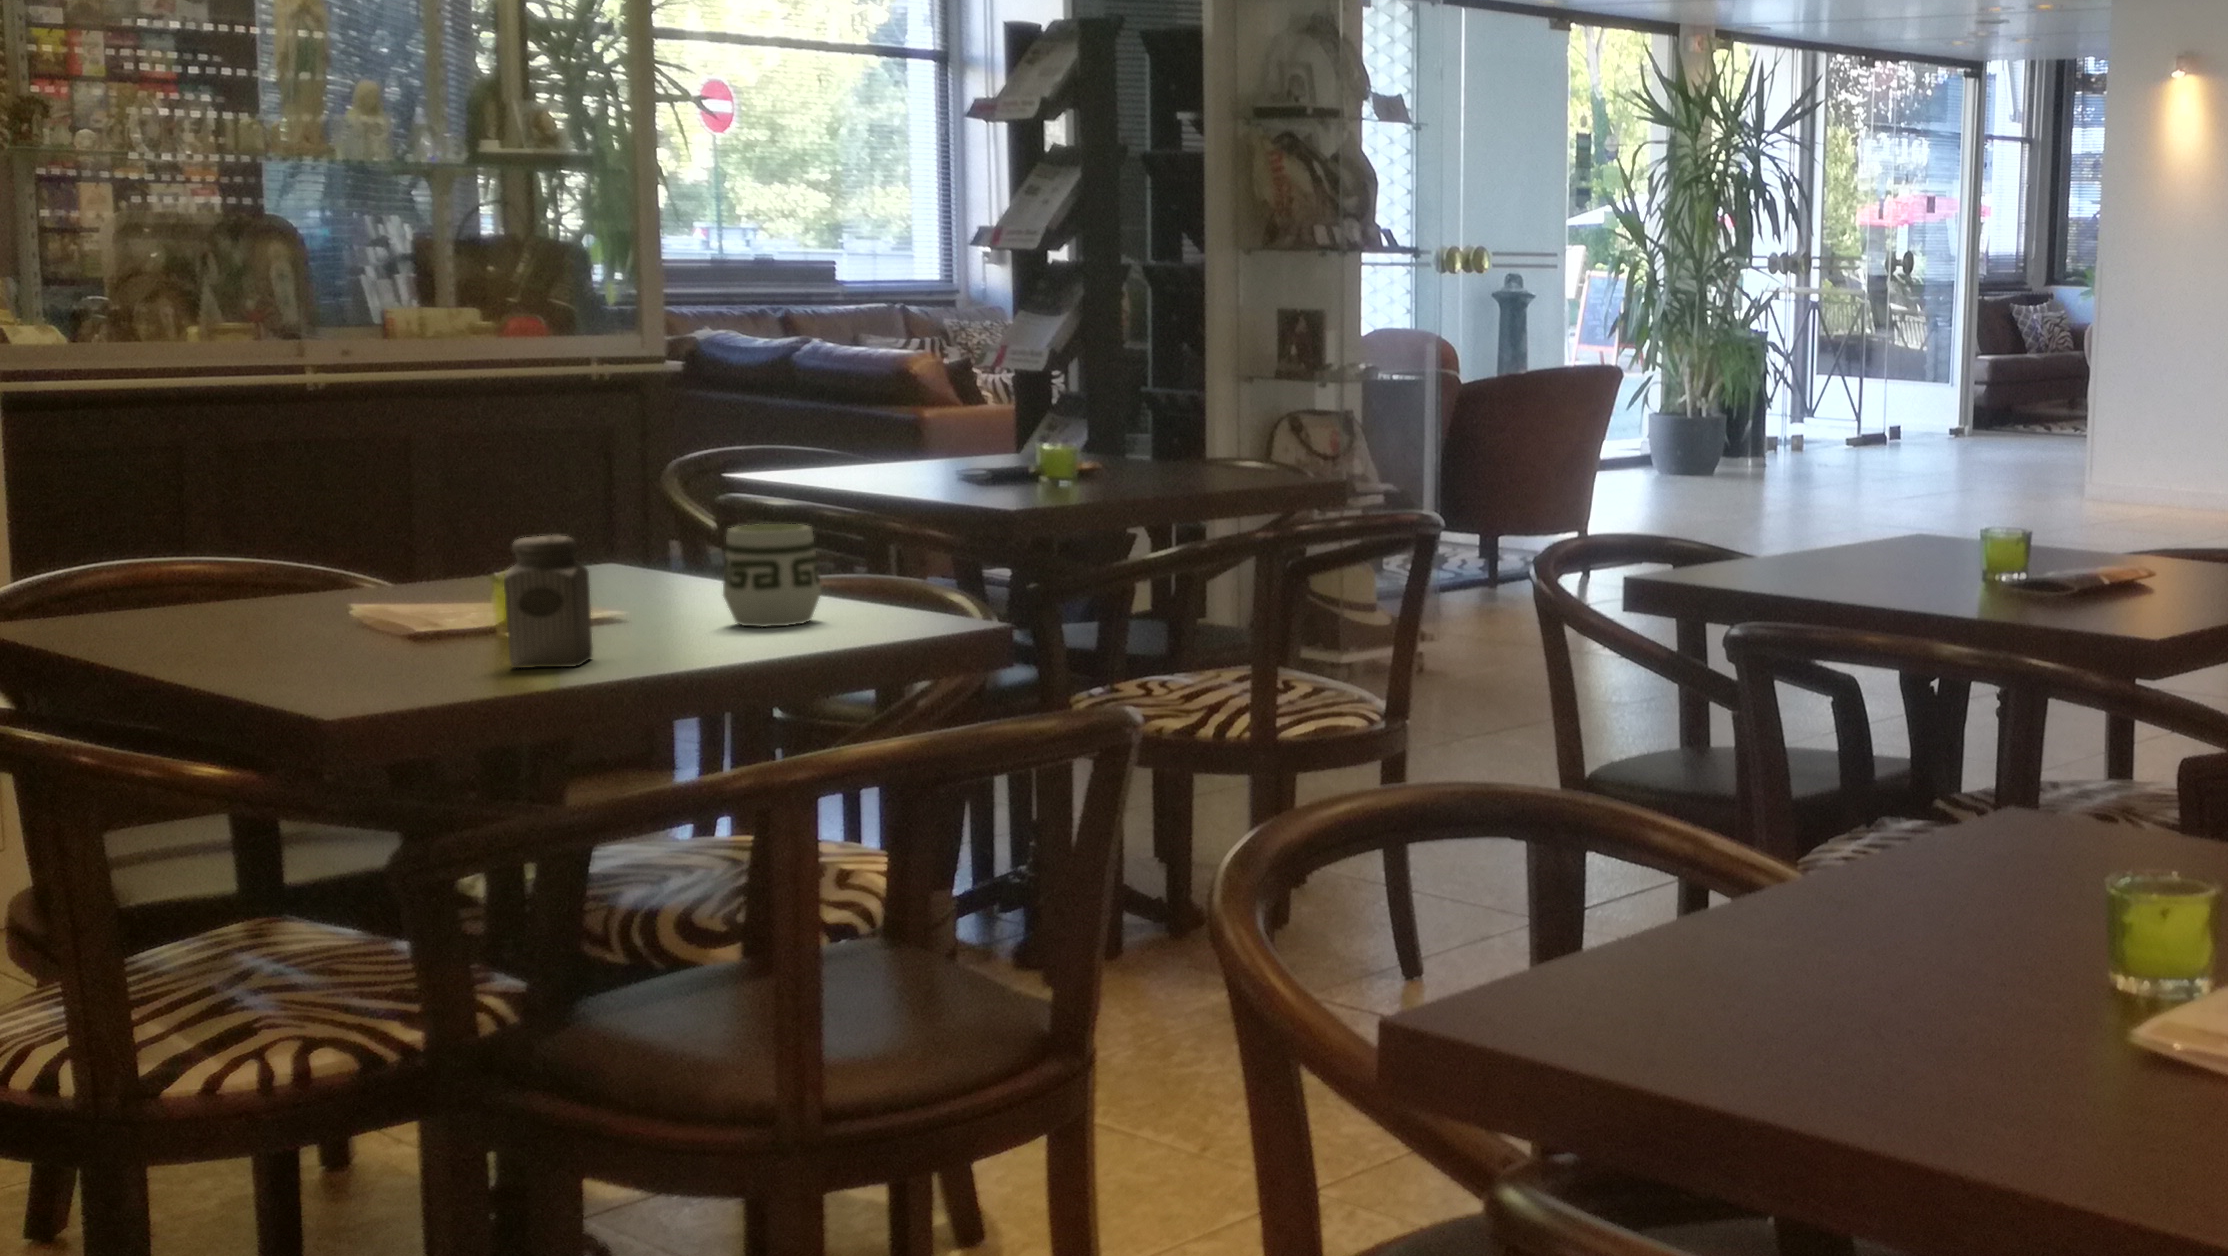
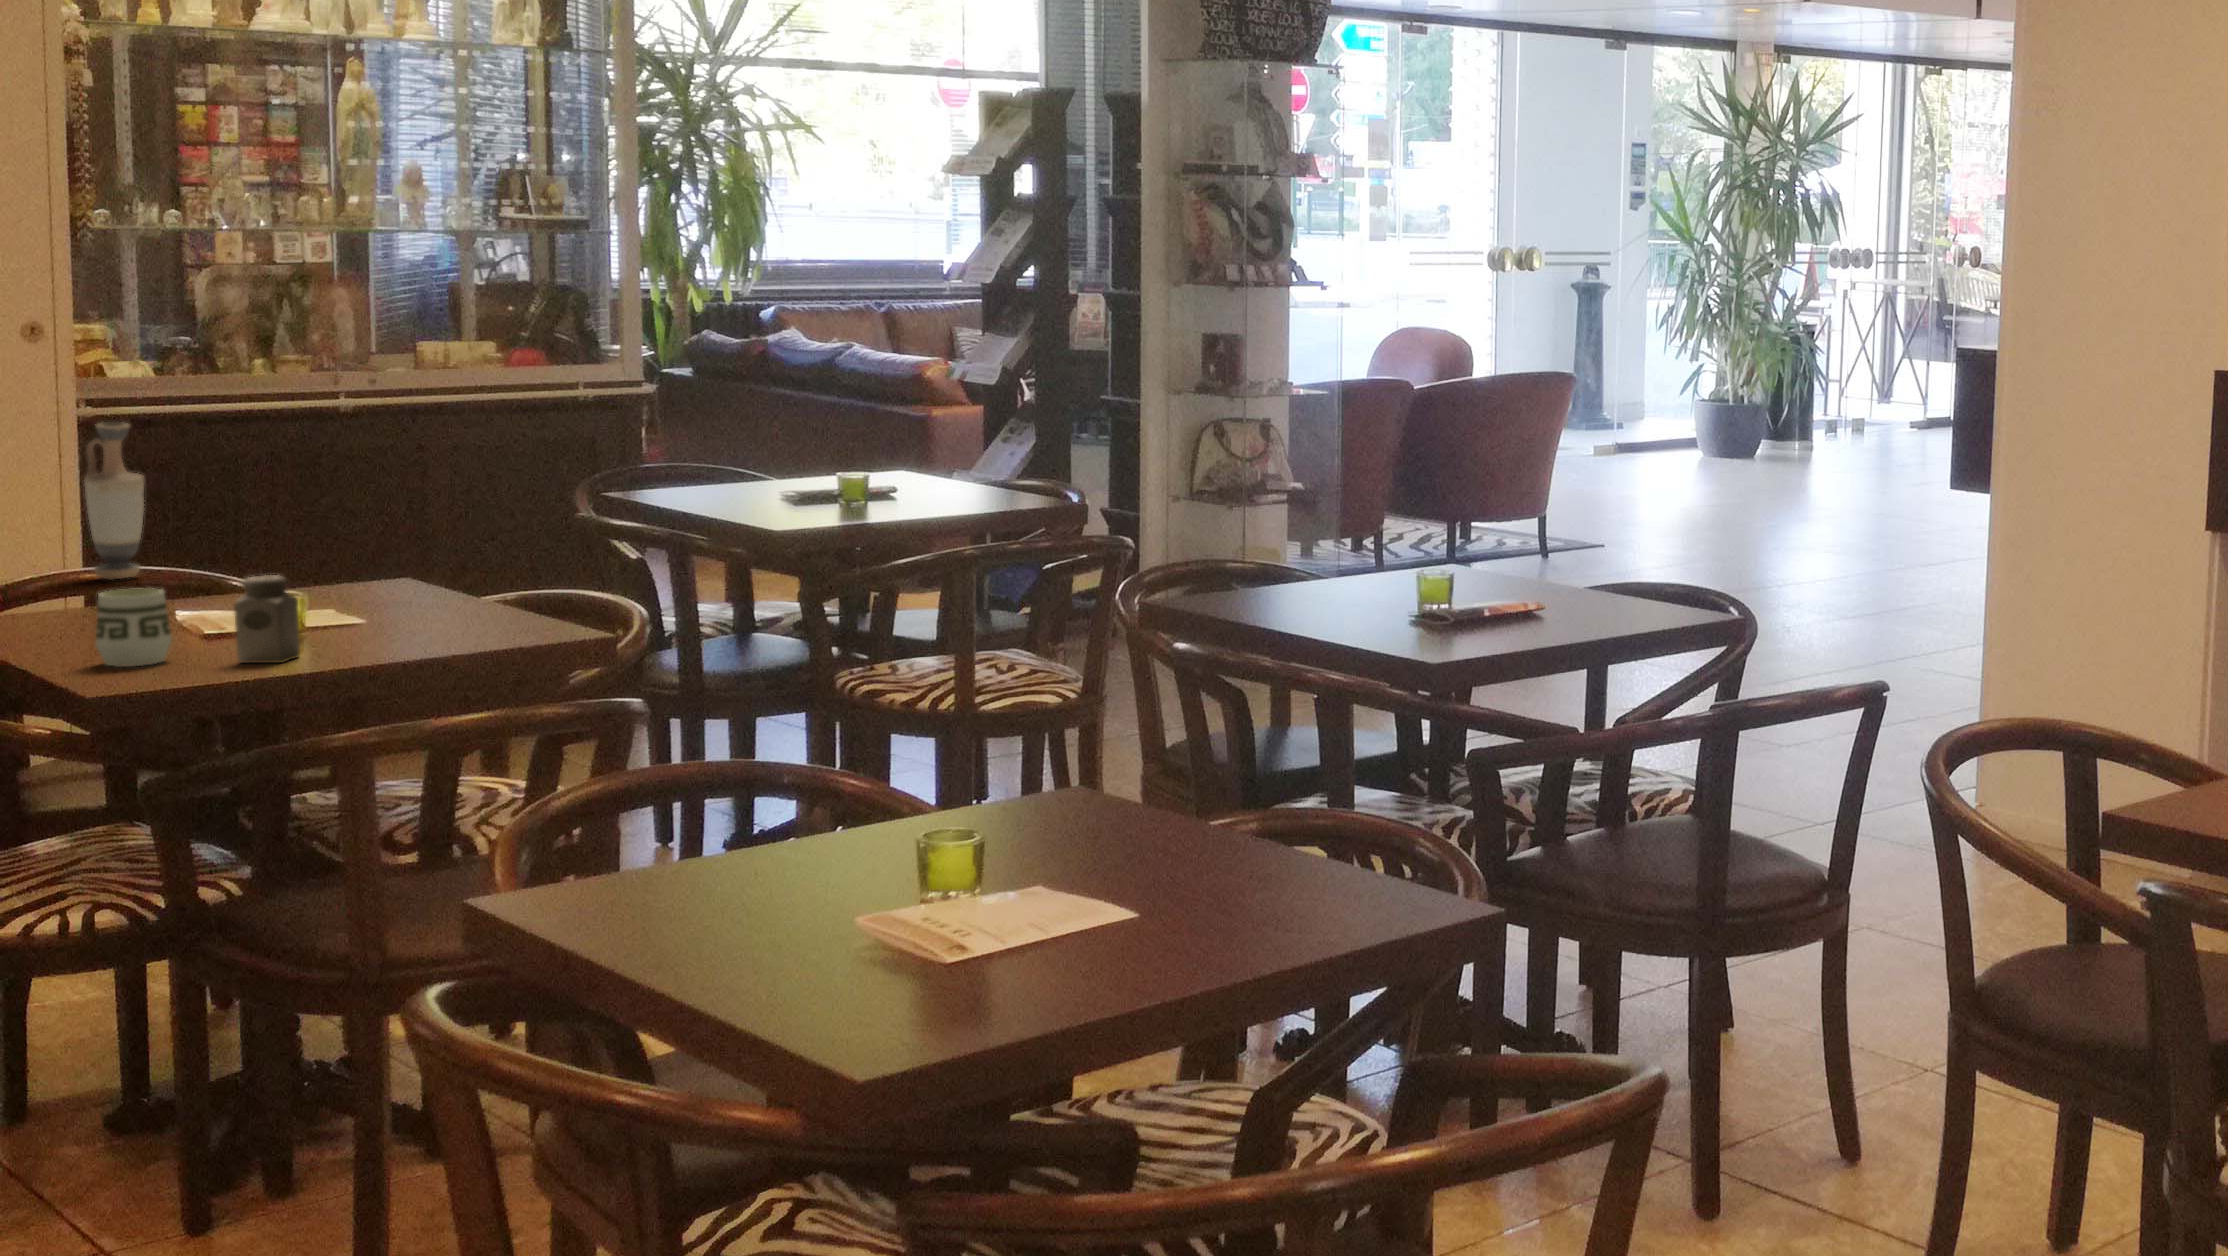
vase: none [108,360,192,582] -> present [84,422,144,580]
cup: present [723,524,821,627] -> present [96,588,172,667]

